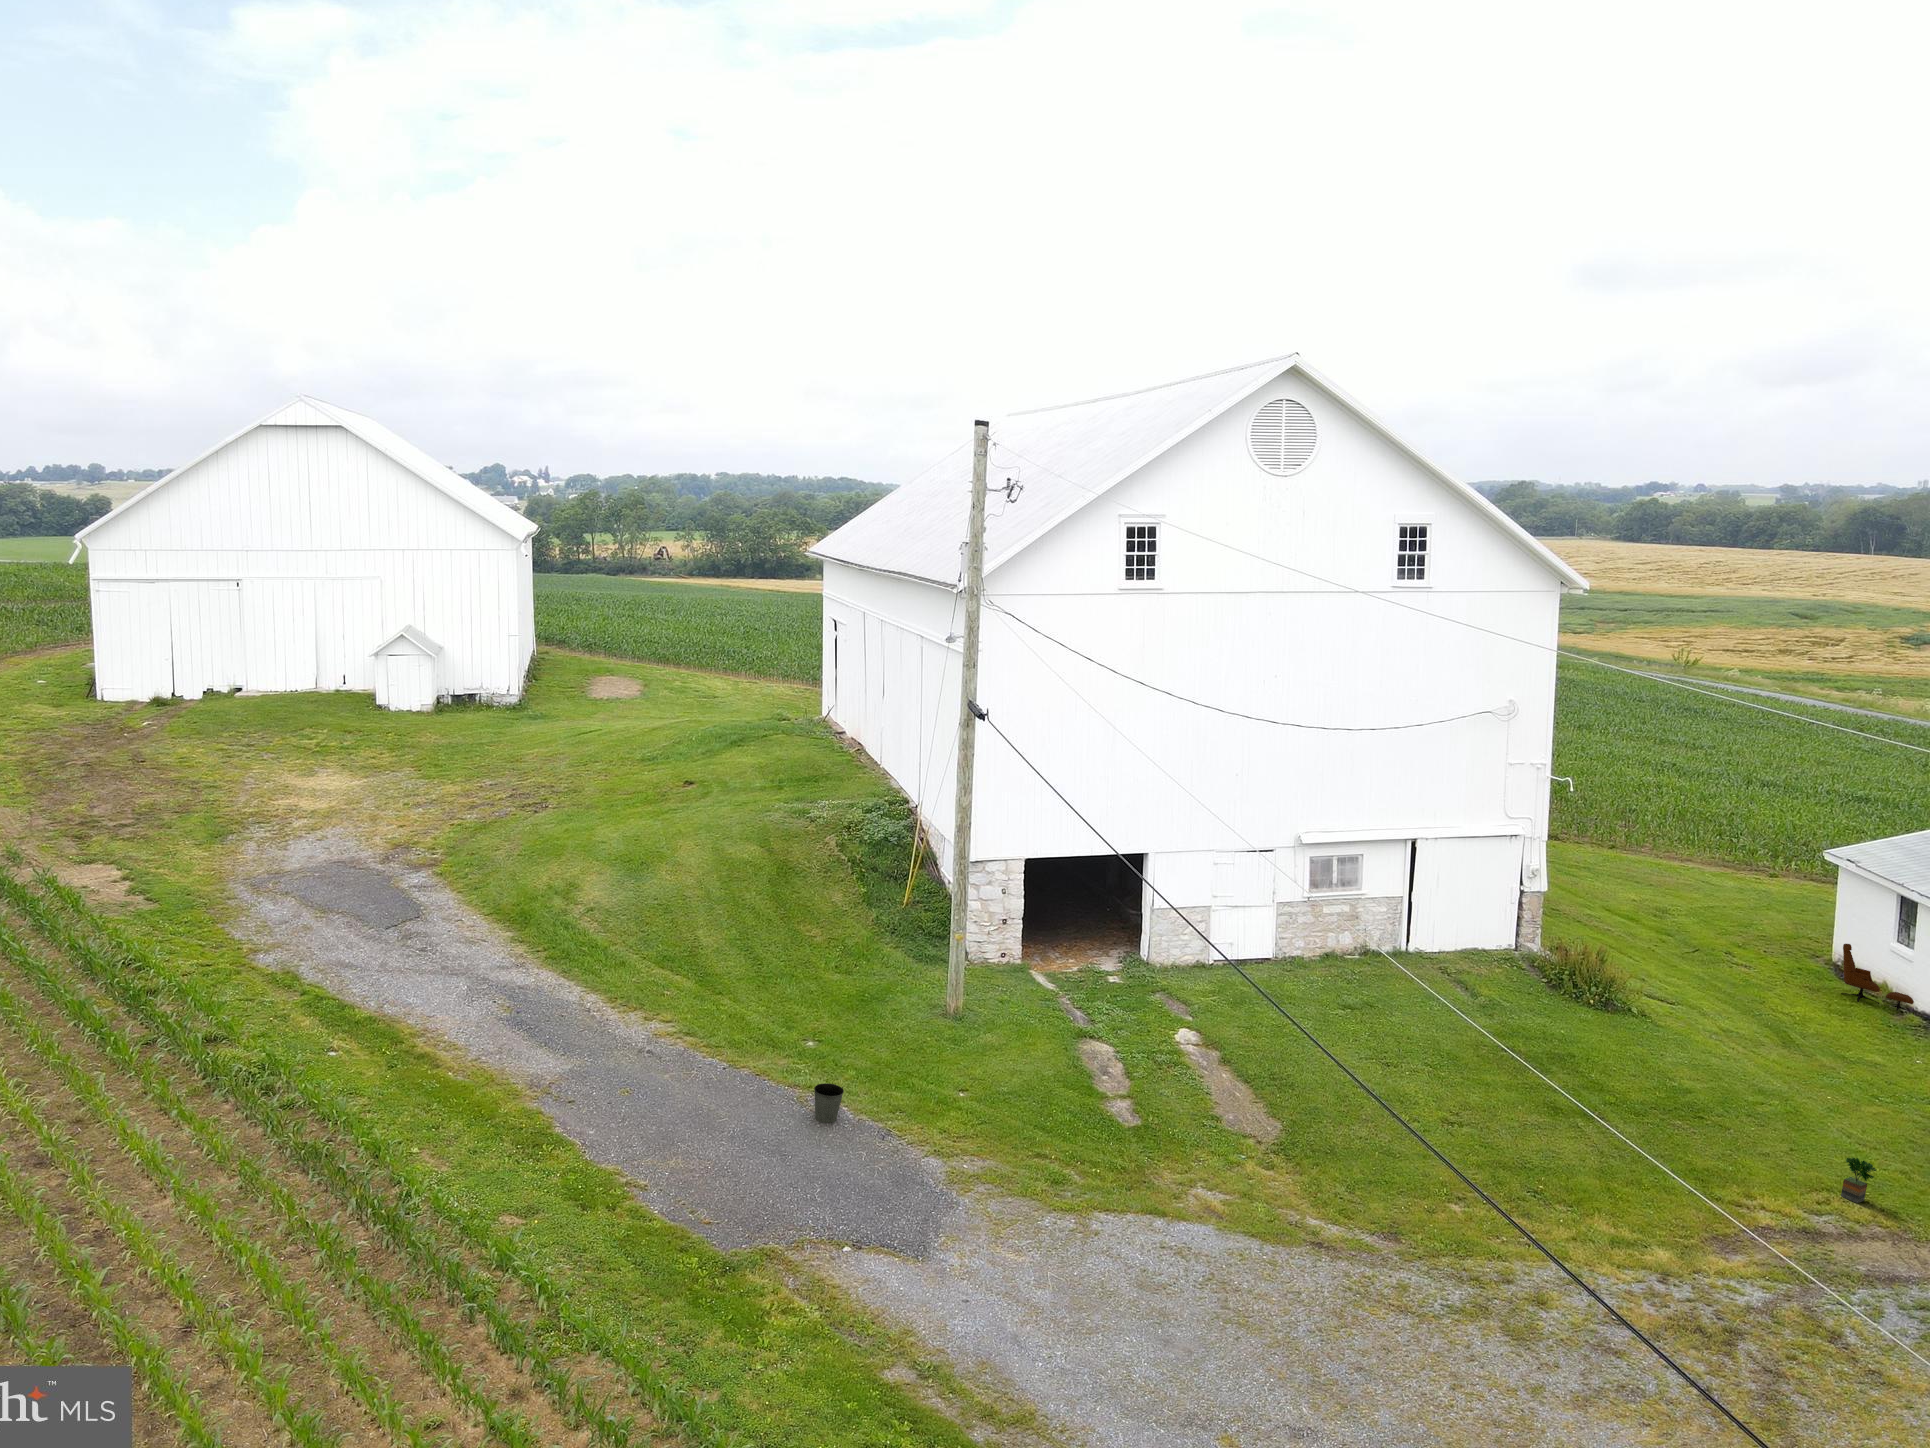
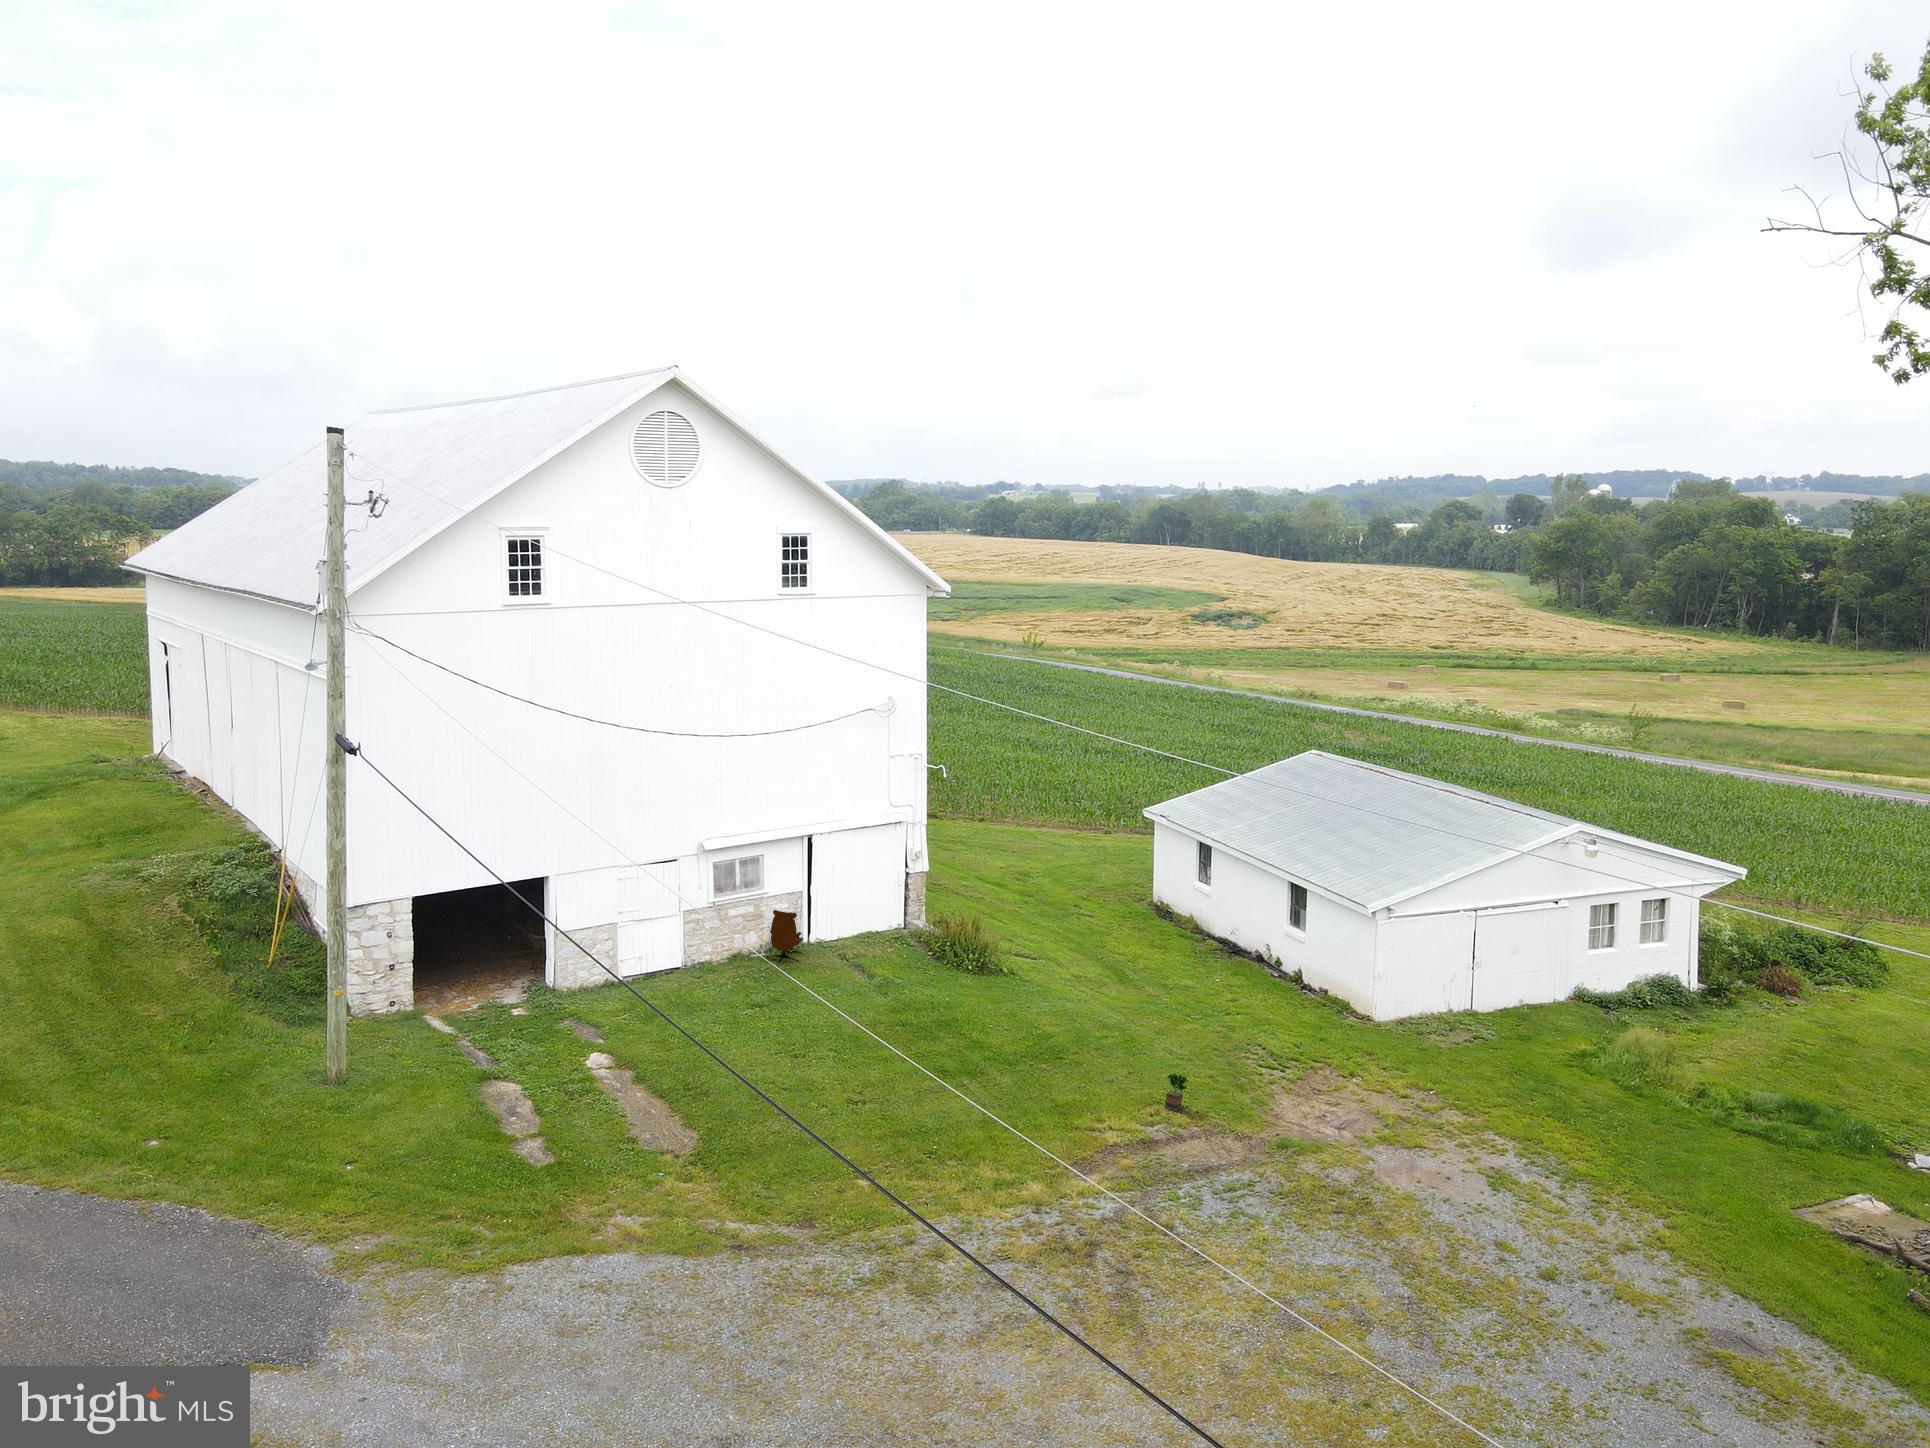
lounge chair: present [1841,944,1914,1011] -> present [767,910,803,963]
bucket: present [814,1083,844,1123] -> none [145,1189,190,1238]

